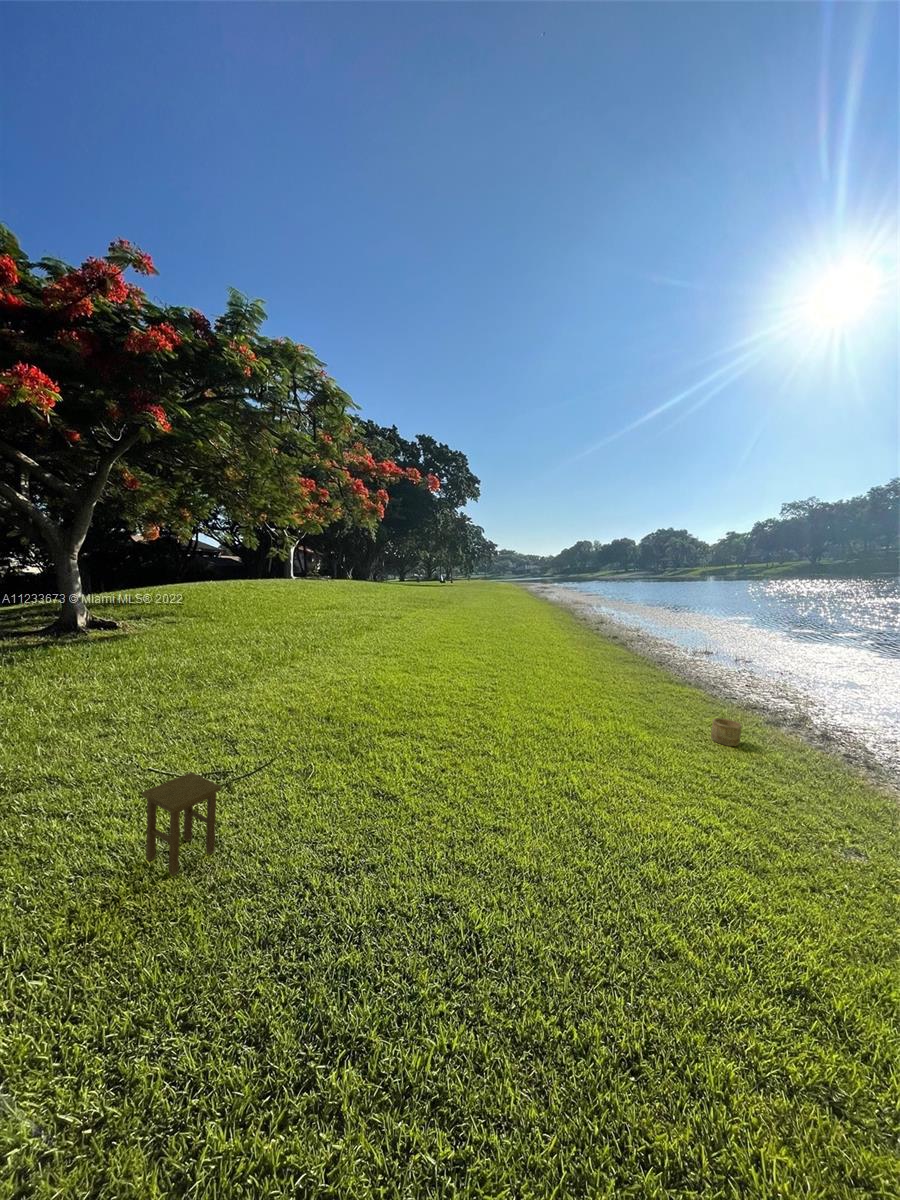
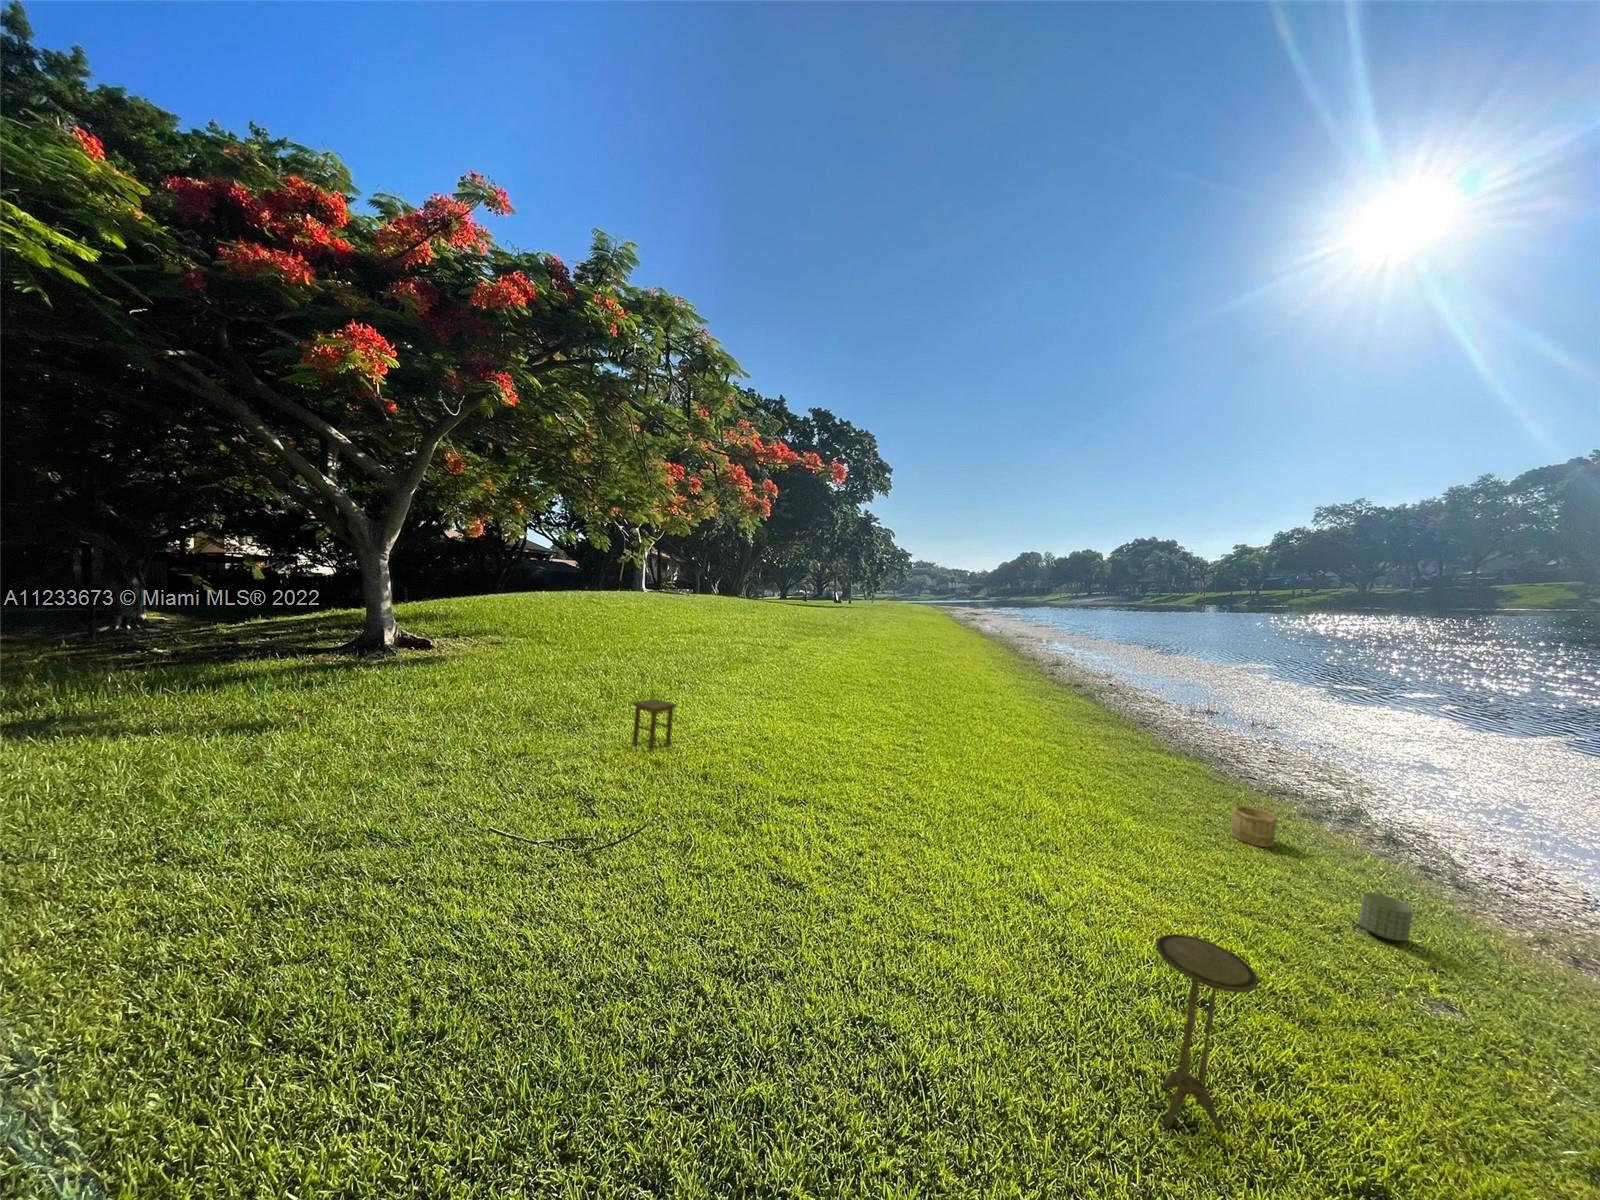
stool: present [142,773,222,876] -> present [633,698,676,751]
planter: none [795,775,830,807] -> present [1359,892,1413,941]
side table: none [648,817,719,960] -> present [1156,934,1258,1132]

